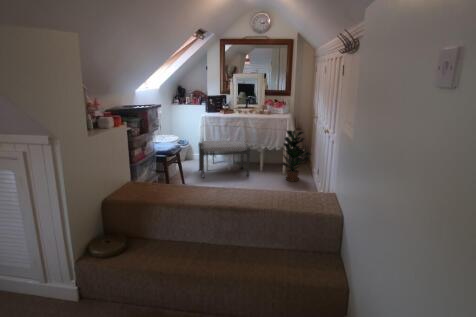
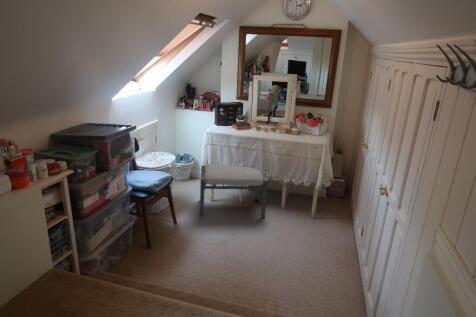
potted plant: present [281,130,311,181] -> none [310,164,356,236]

